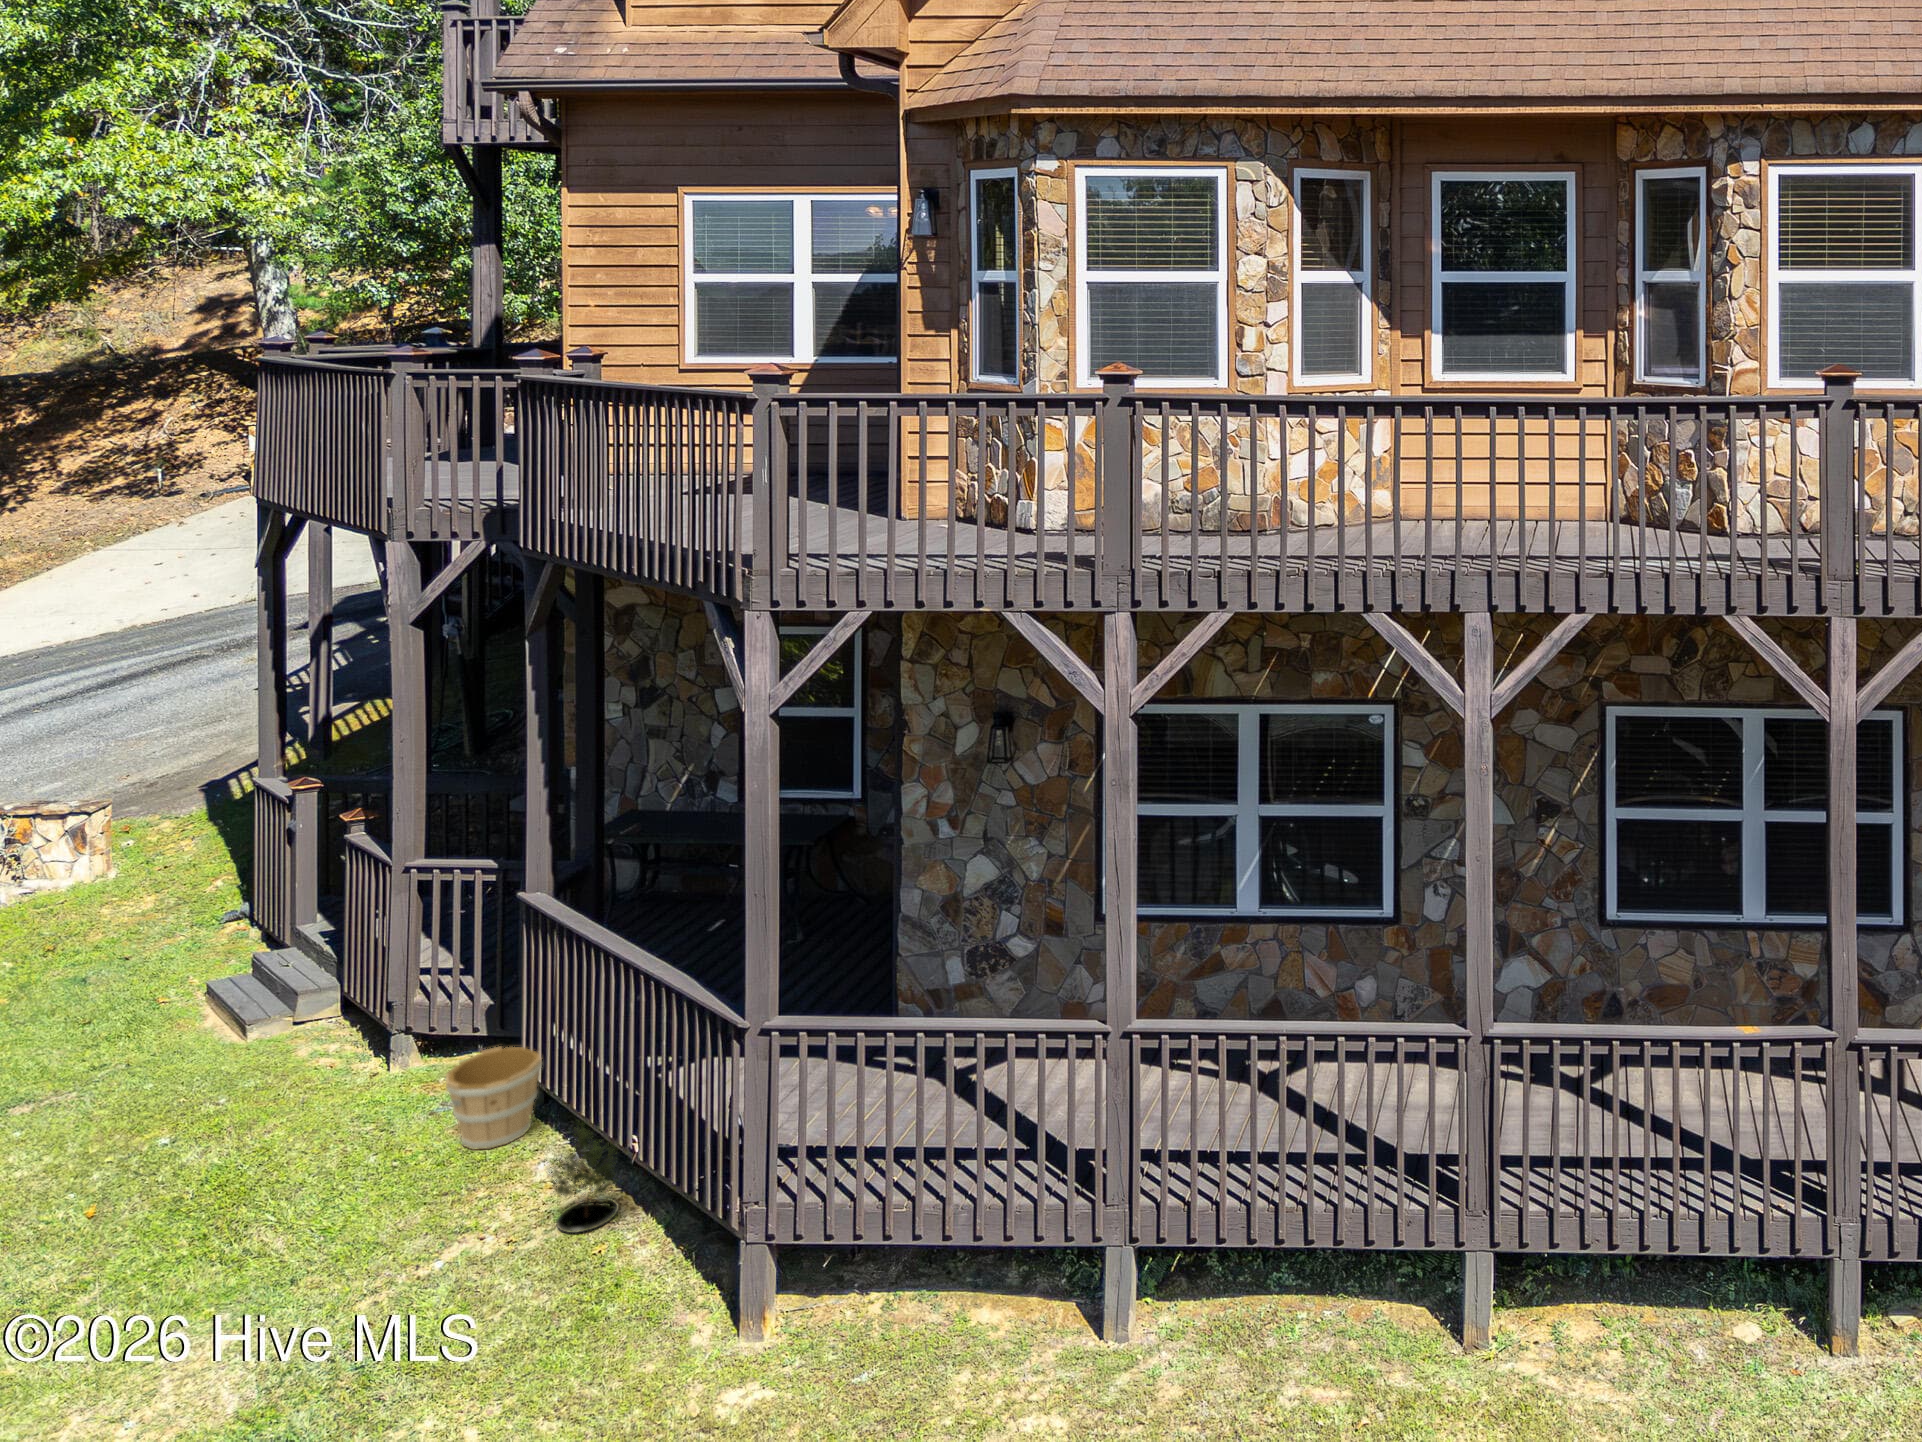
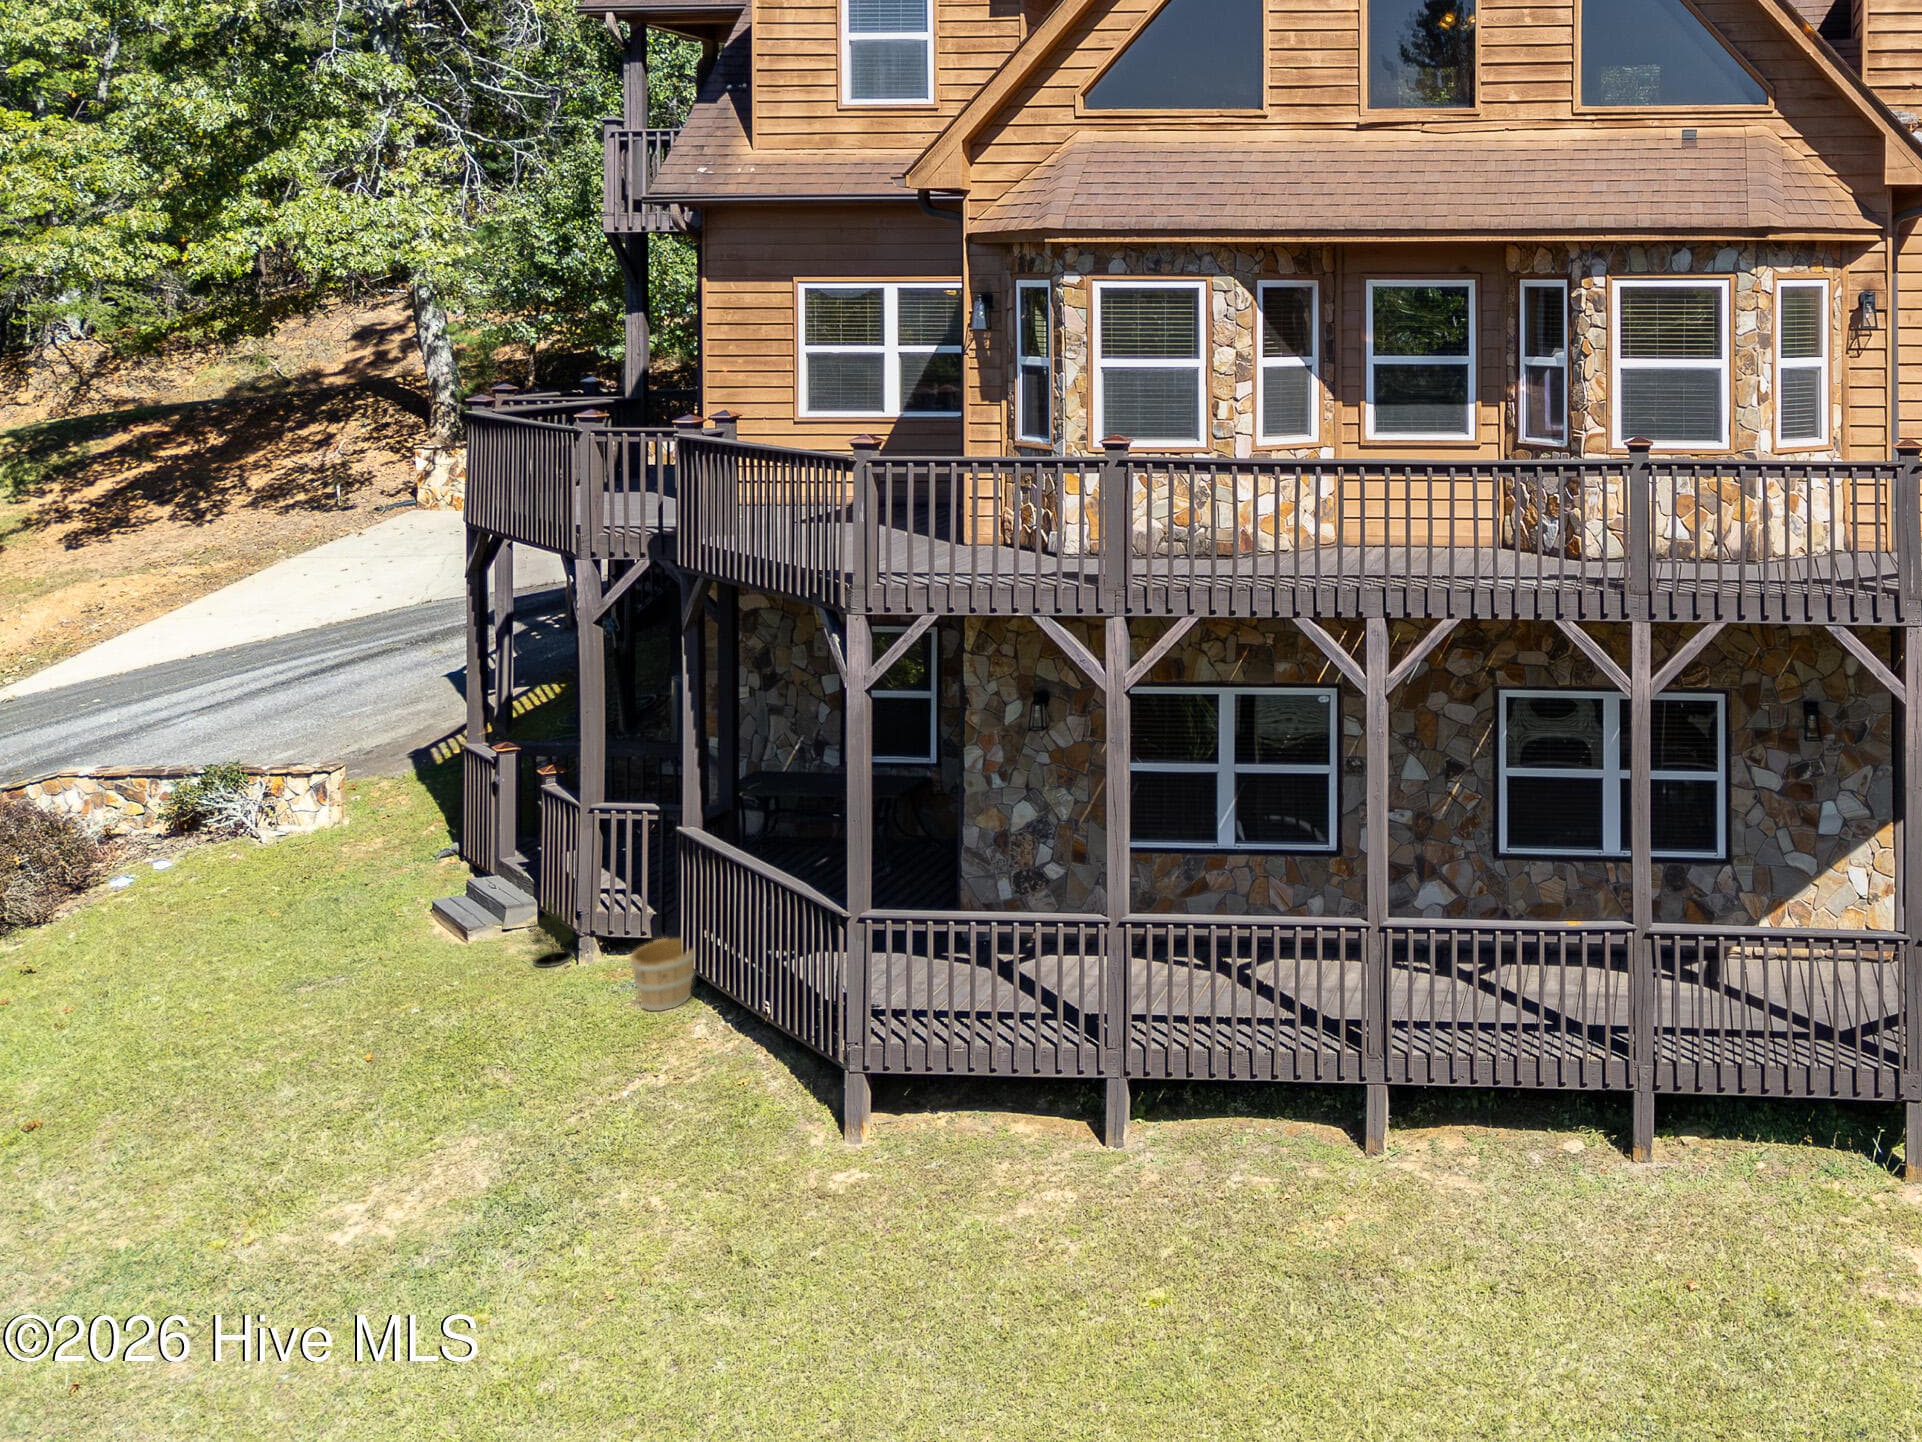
potted tree: present [544,1120,619,1233] -> present [528,897,574,968]

